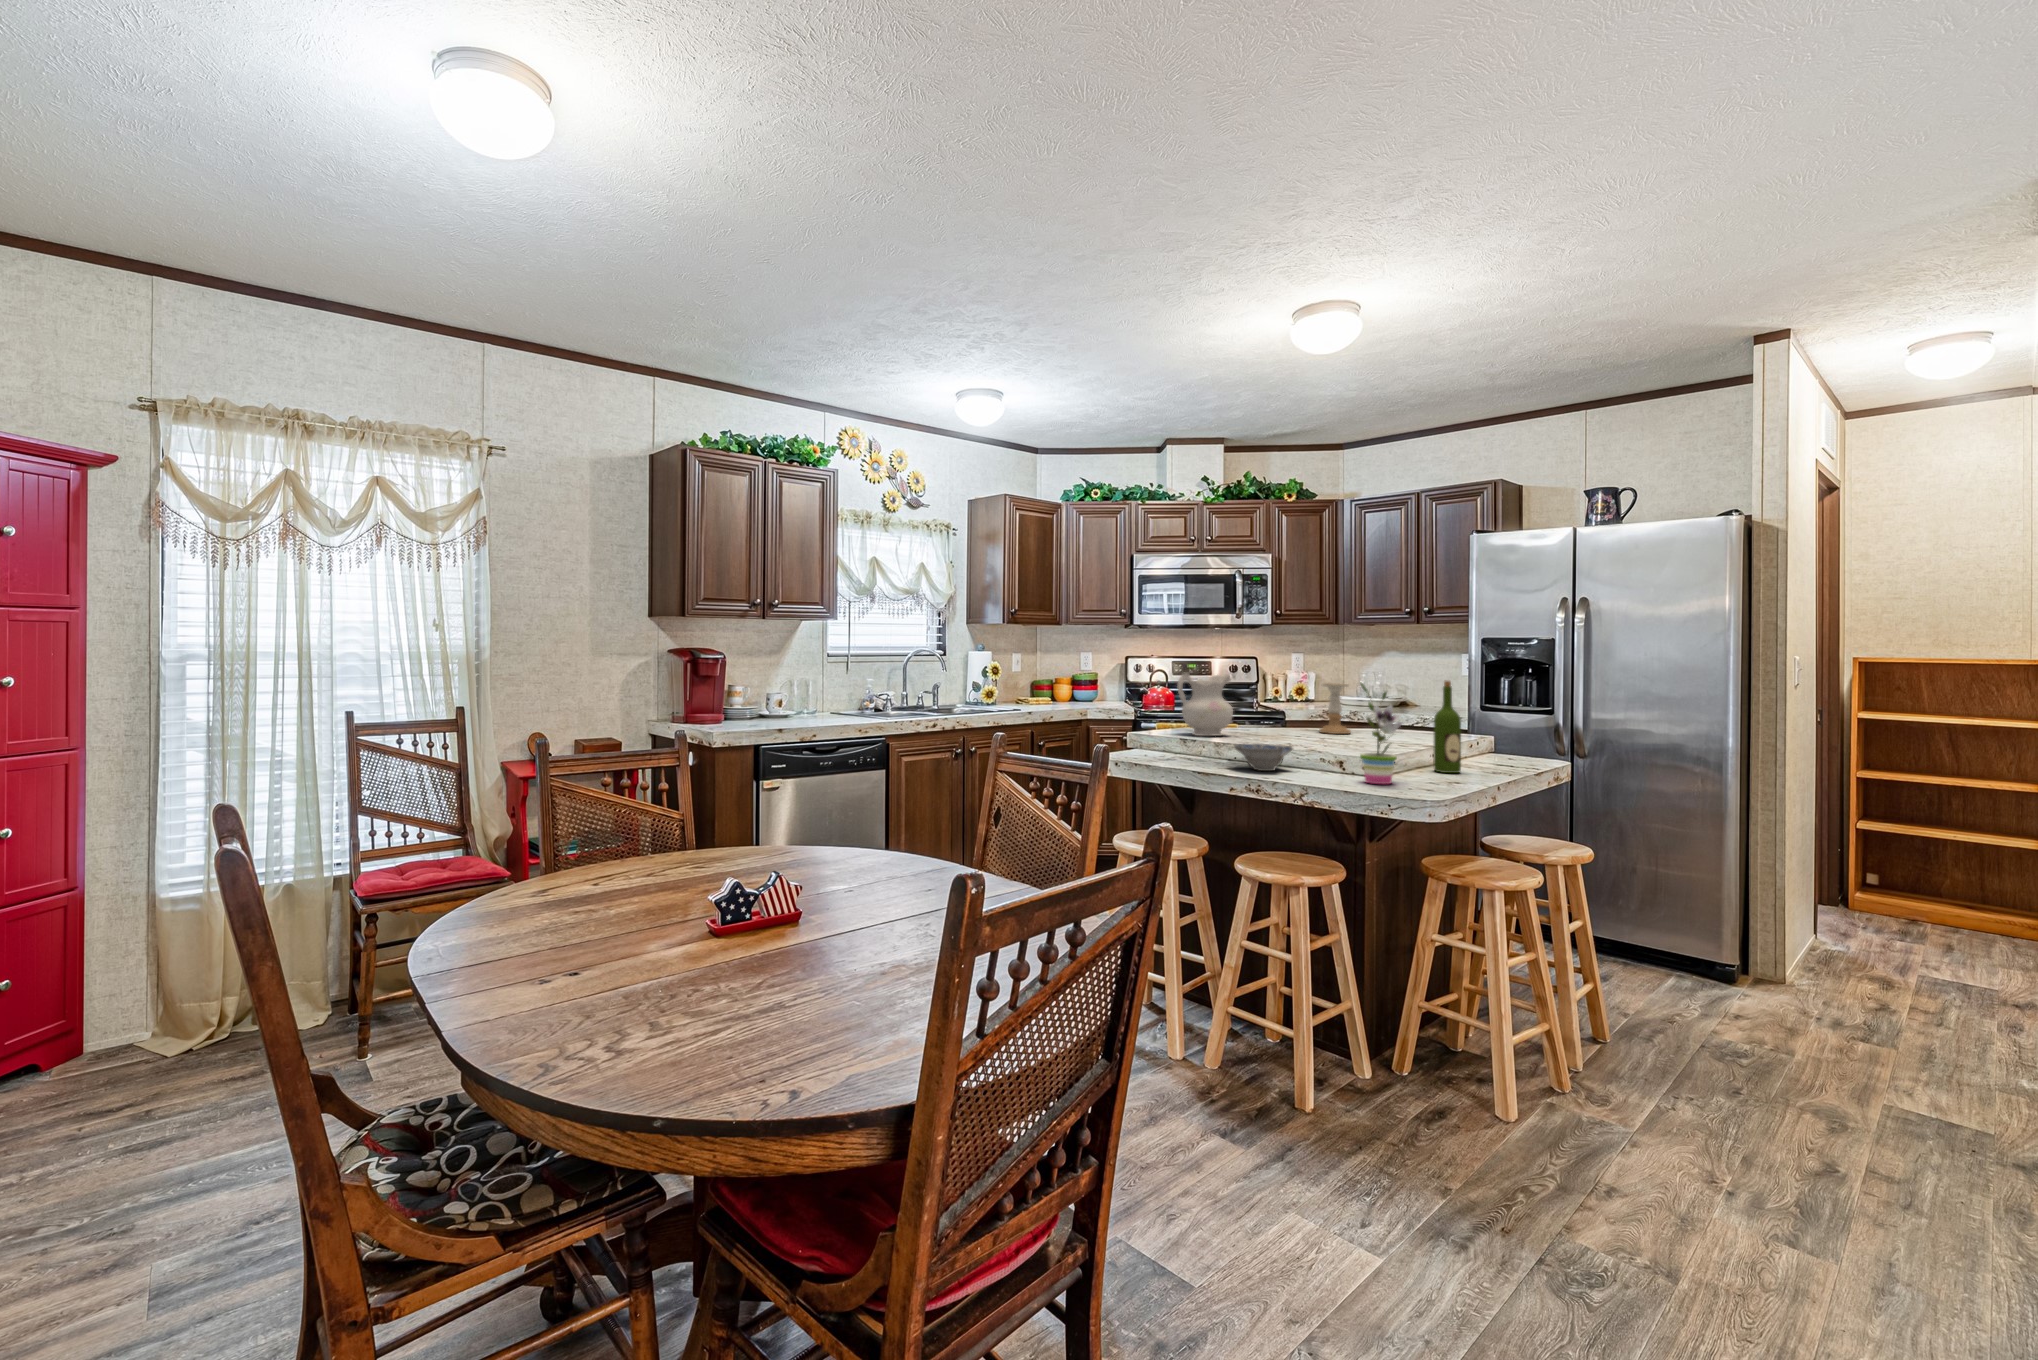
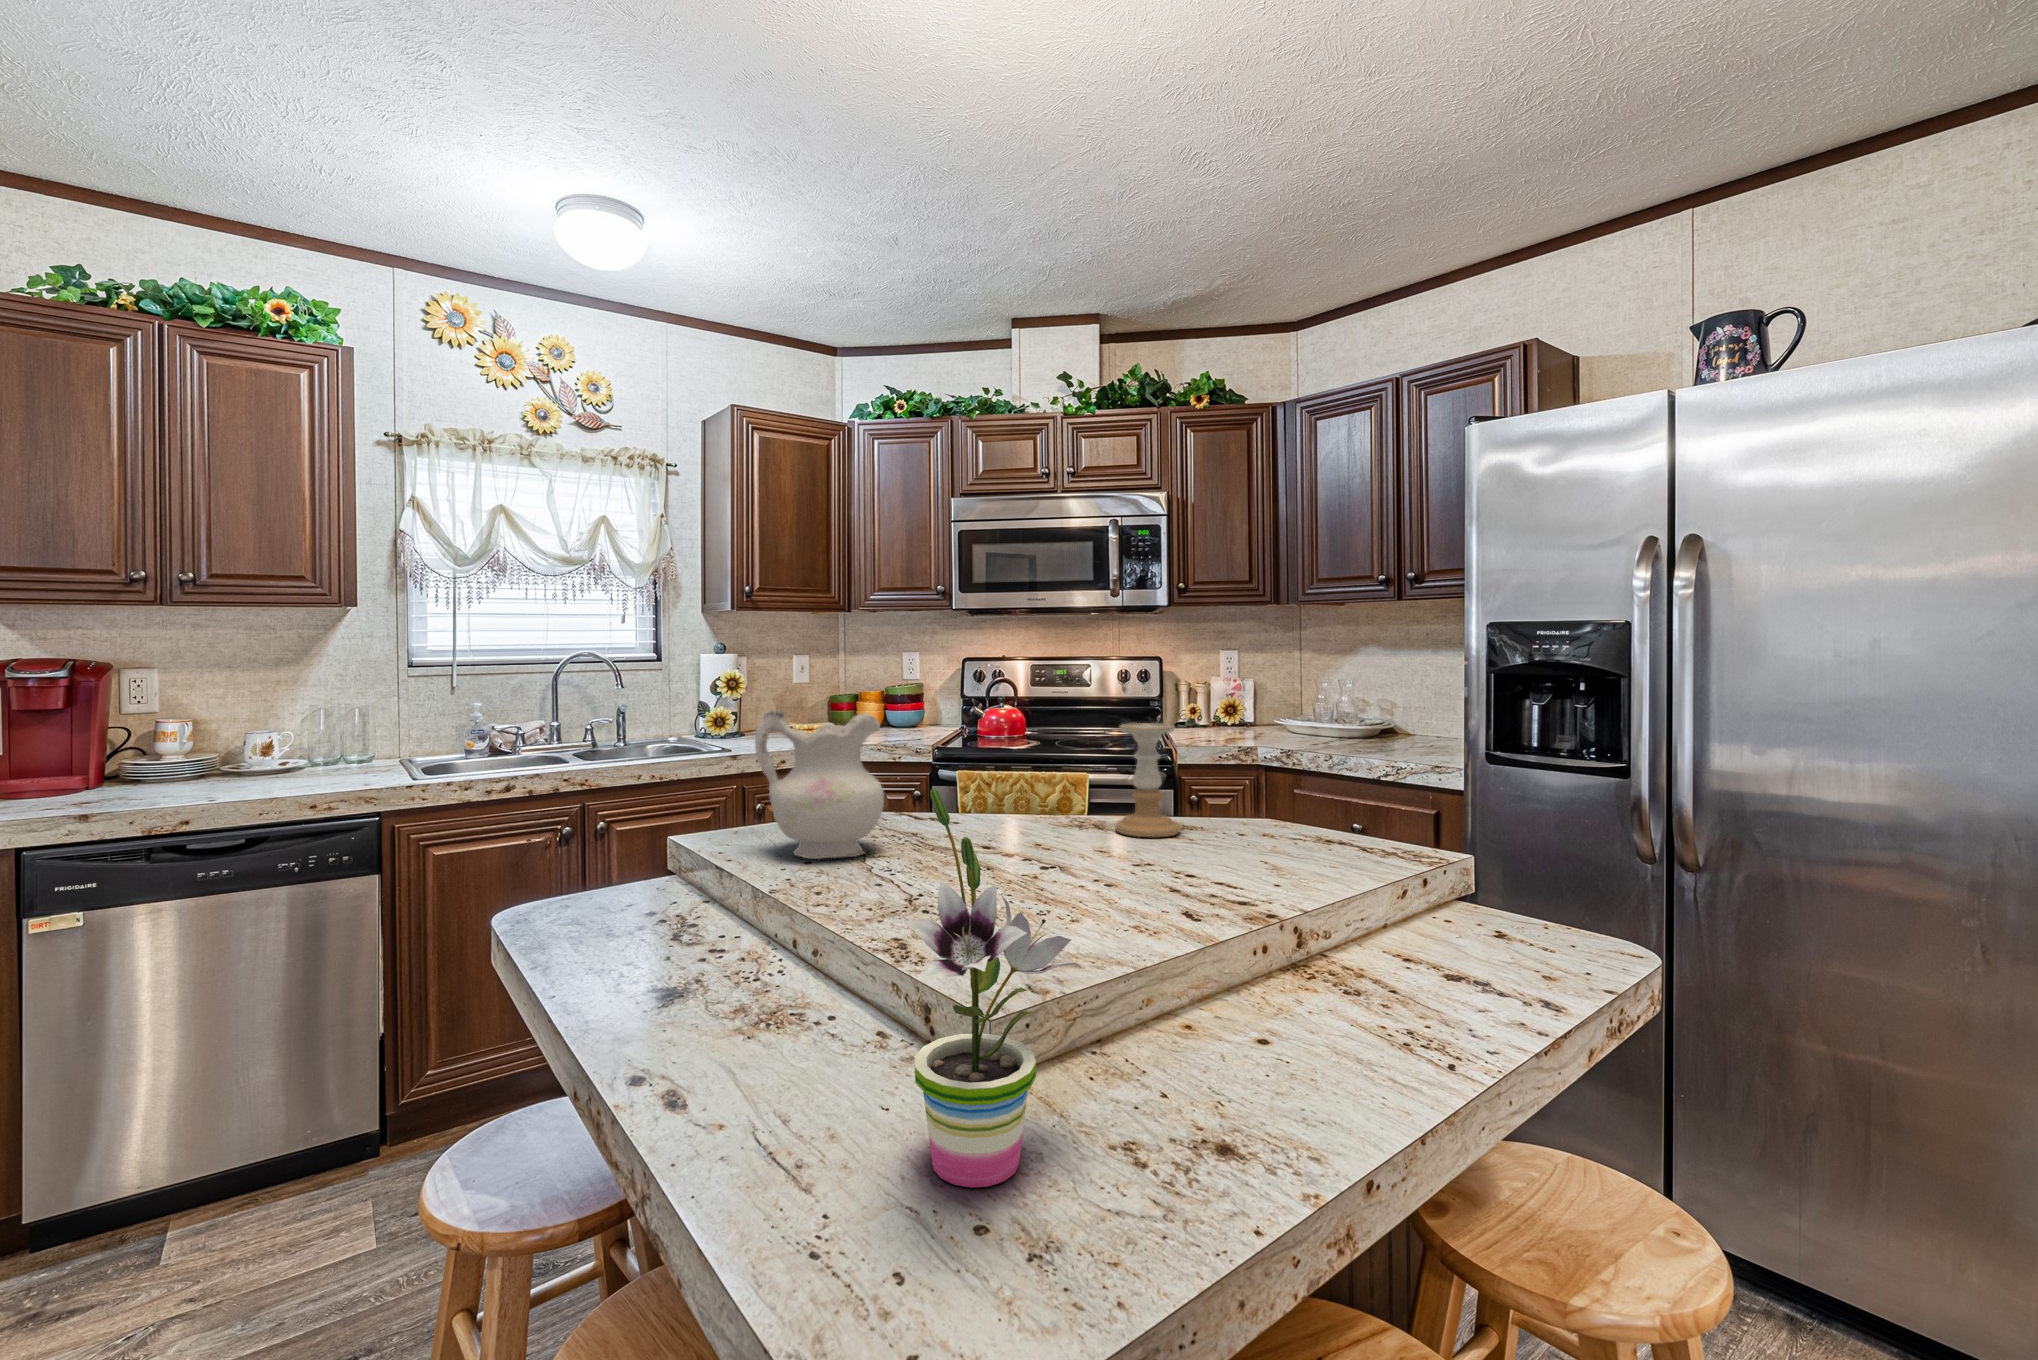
wine bottle: present [1433,680,1461,773] -> none [1263,753,1341,1045]
ceramic bowl: present [1234,744,1293,771] -> none [655,932,831,1041]

